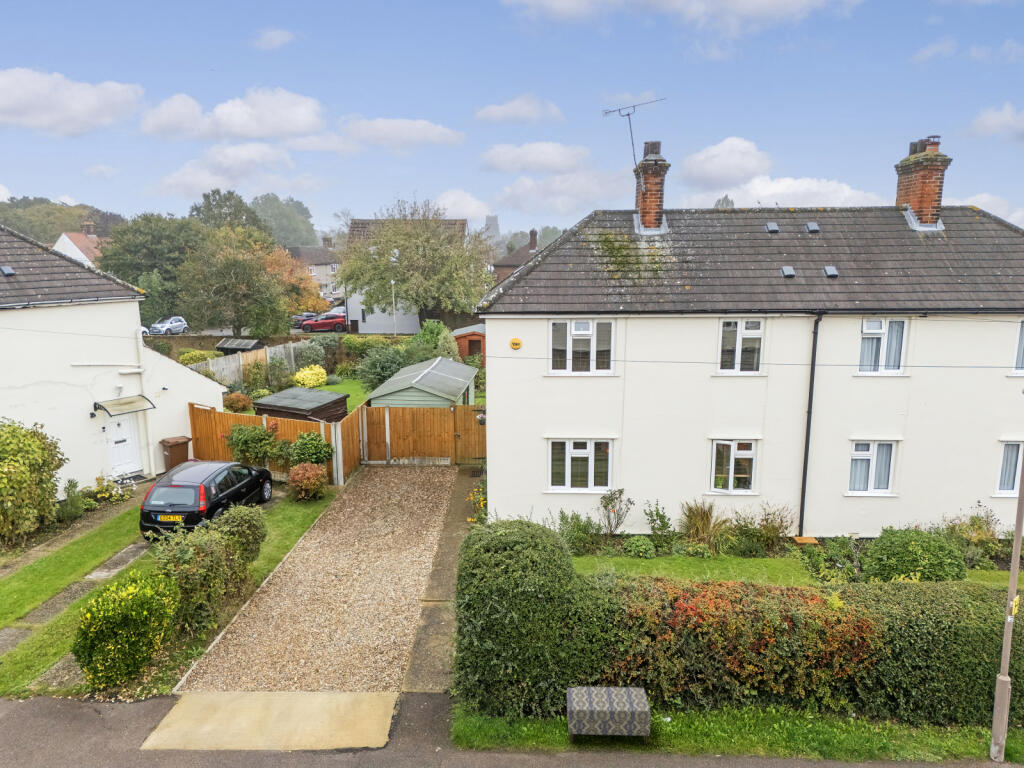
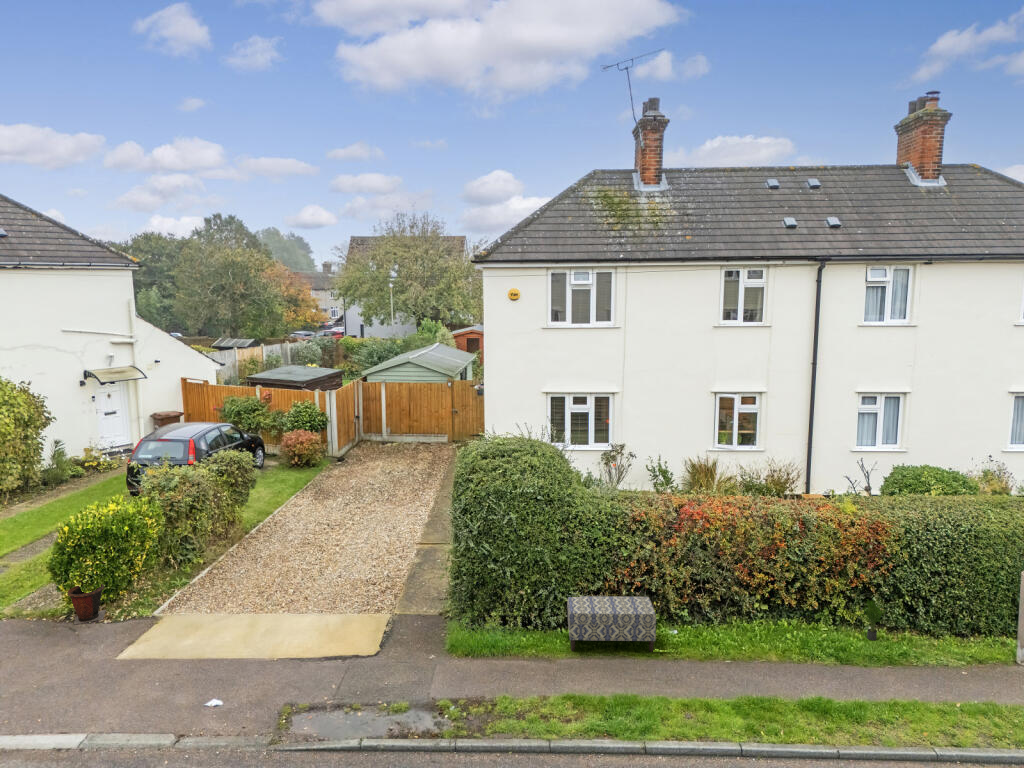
waste bin: none [91,661,128,706] -> present [68,584,106,625]
potted plant: none [842,691,872,732] -> present [863,600,882,640]

